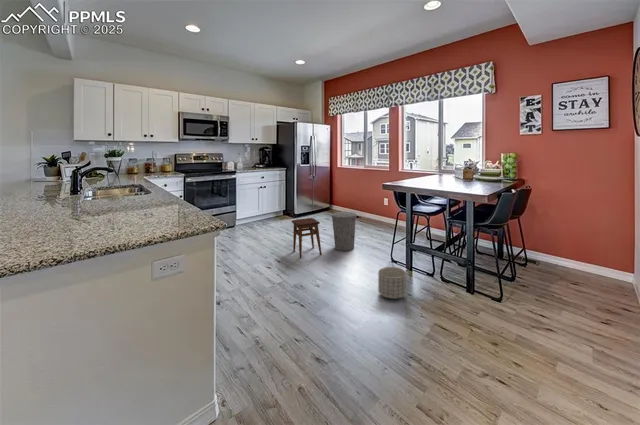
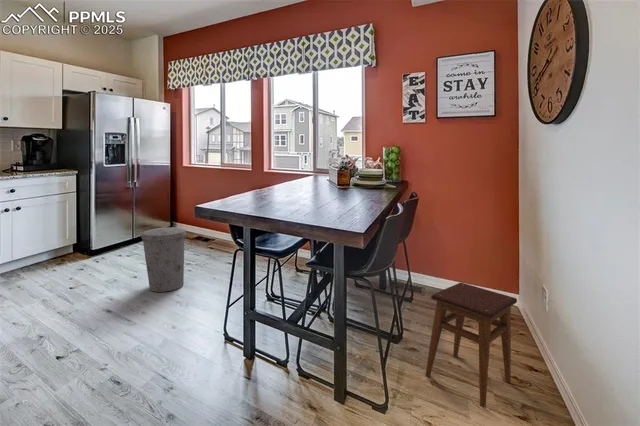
stool: present [292,218,322,259] -> present [426,283,517,407]
planter: present [378,267,406,299] -> none [178,318,231,380]

